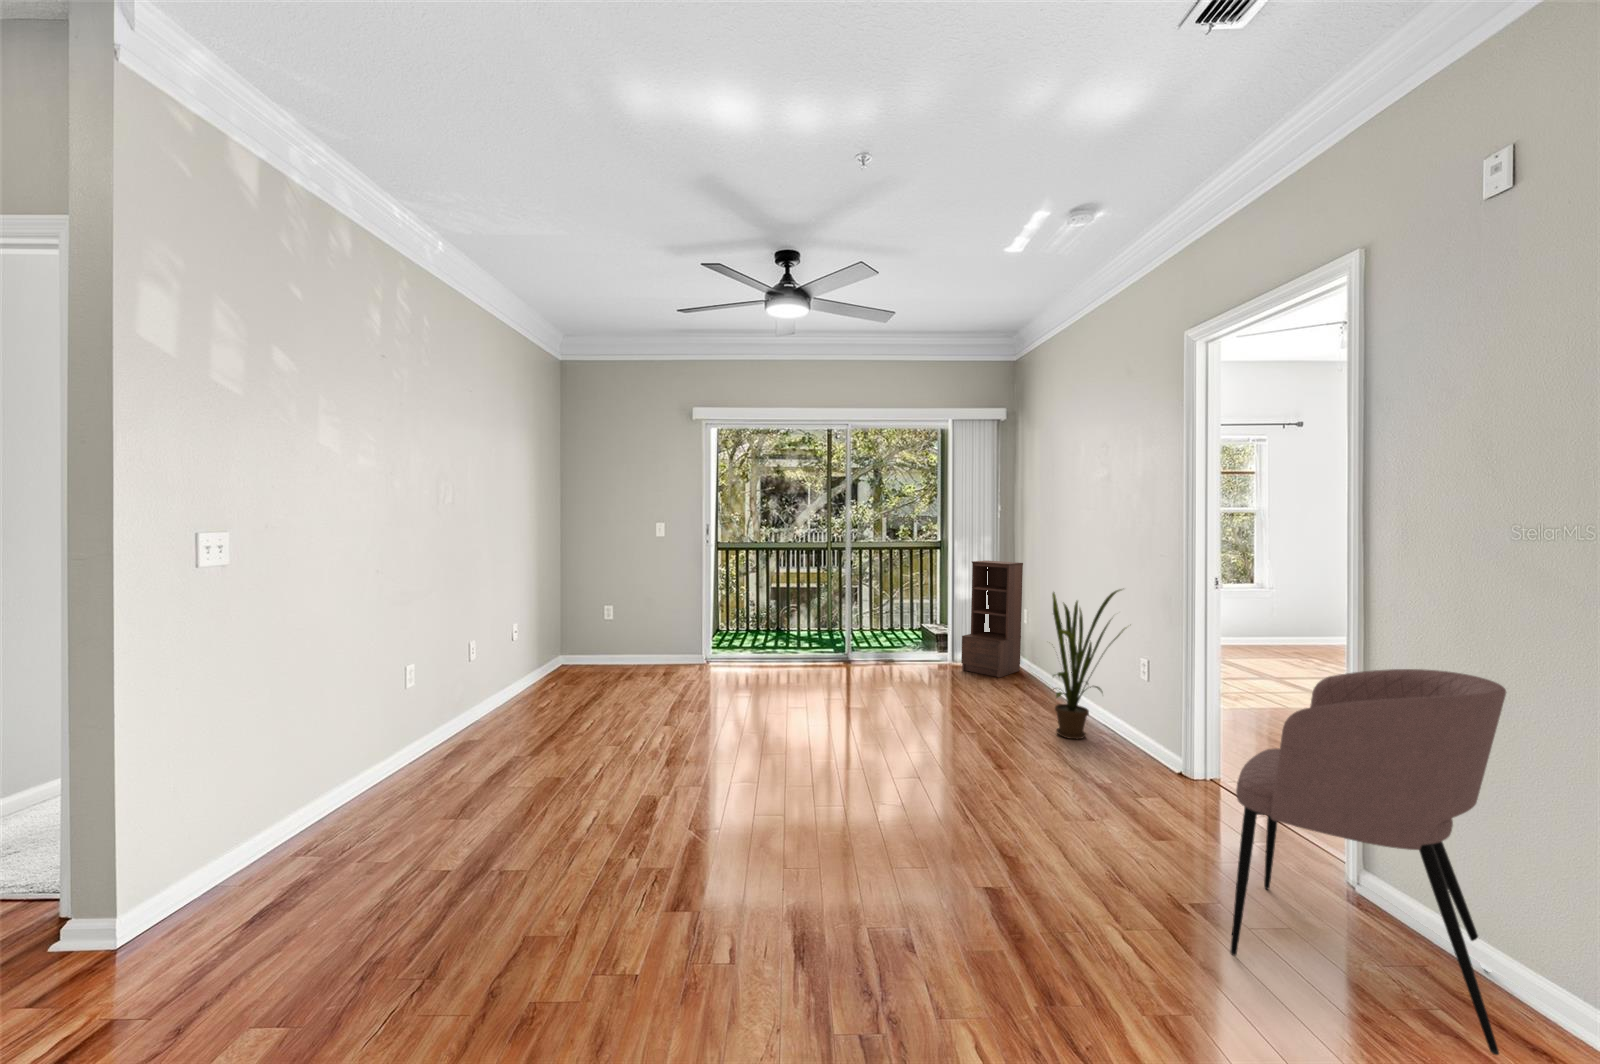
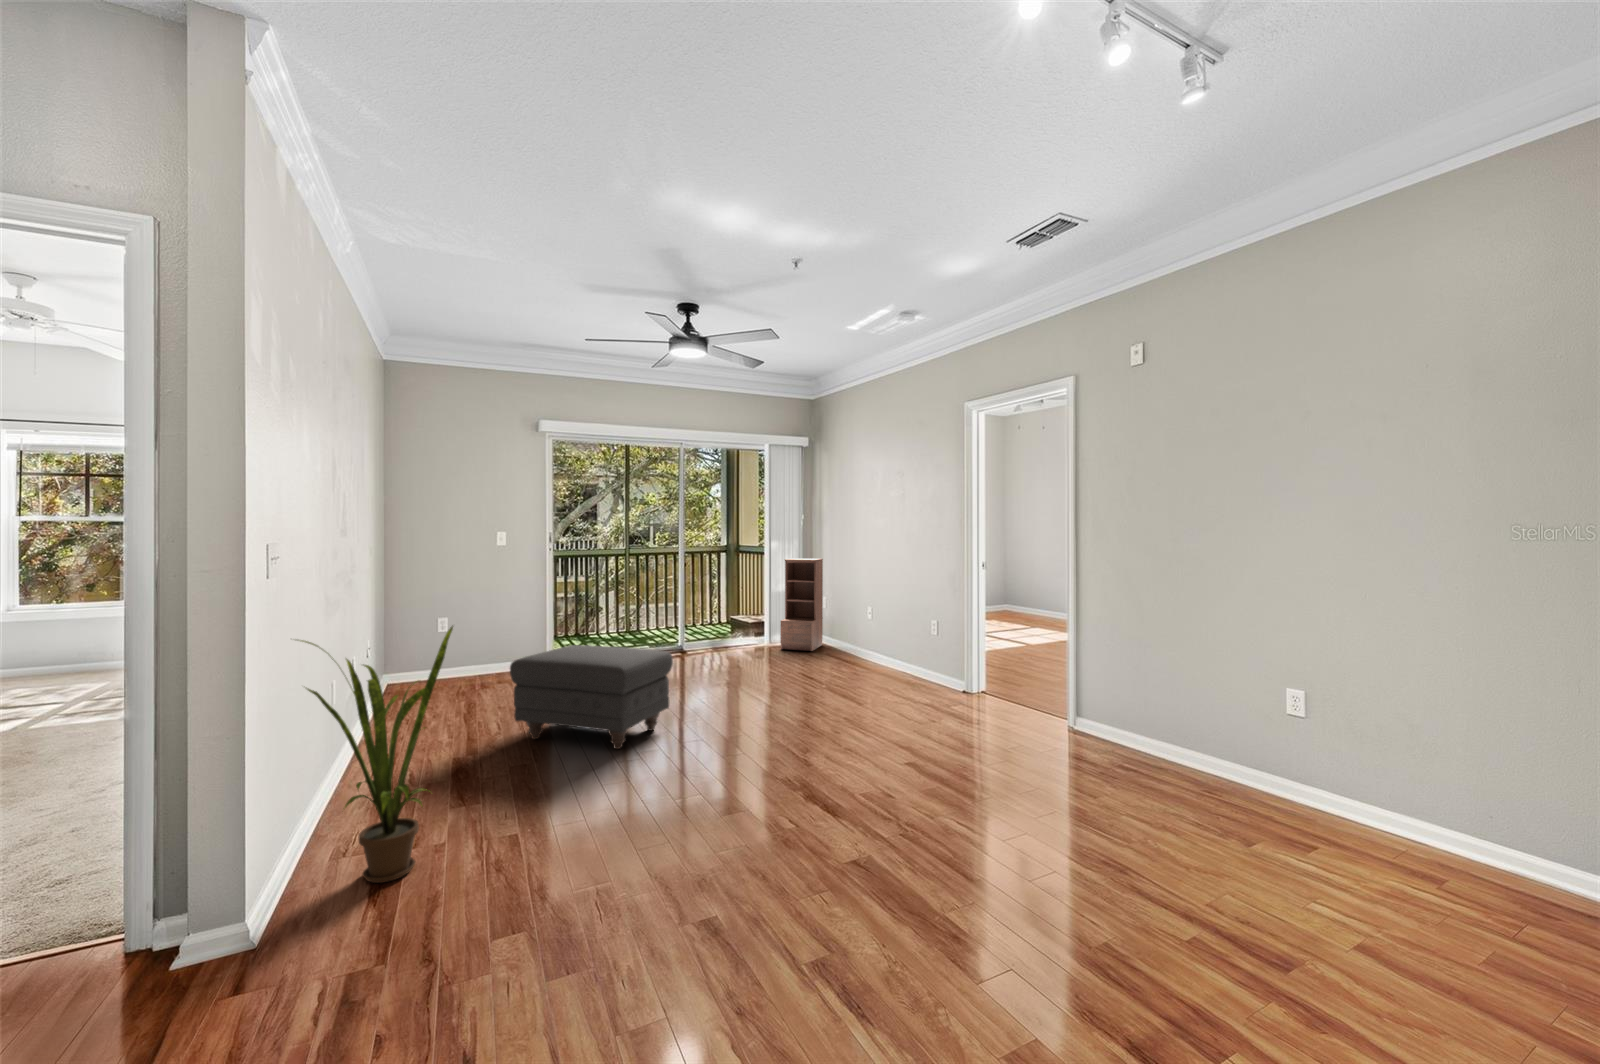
house plant: present [1052,589,1125,739] -> present [301,626,453,883]
ottoman: none [573,647,743,777] -> present [510,645,673,749]
armchair: present [1230,669,1506,1055] -> none [1034,599,1151,774]

